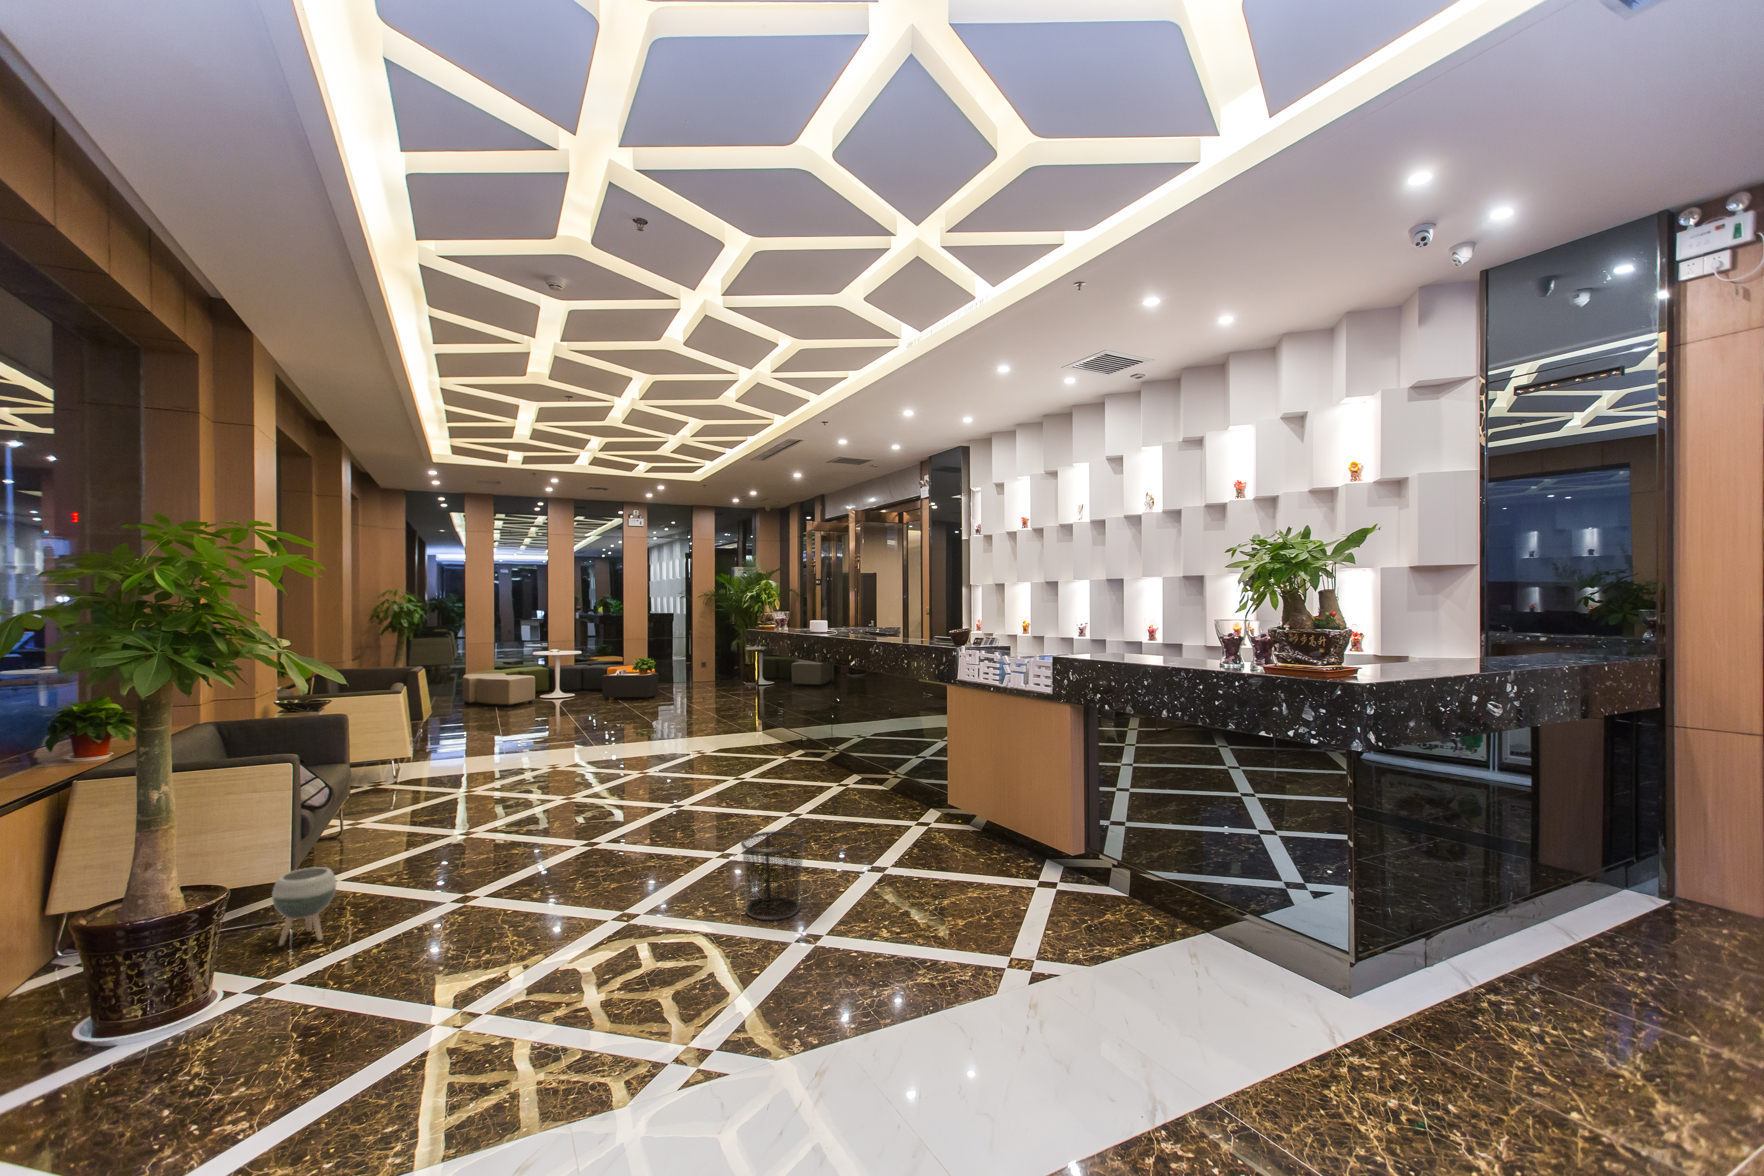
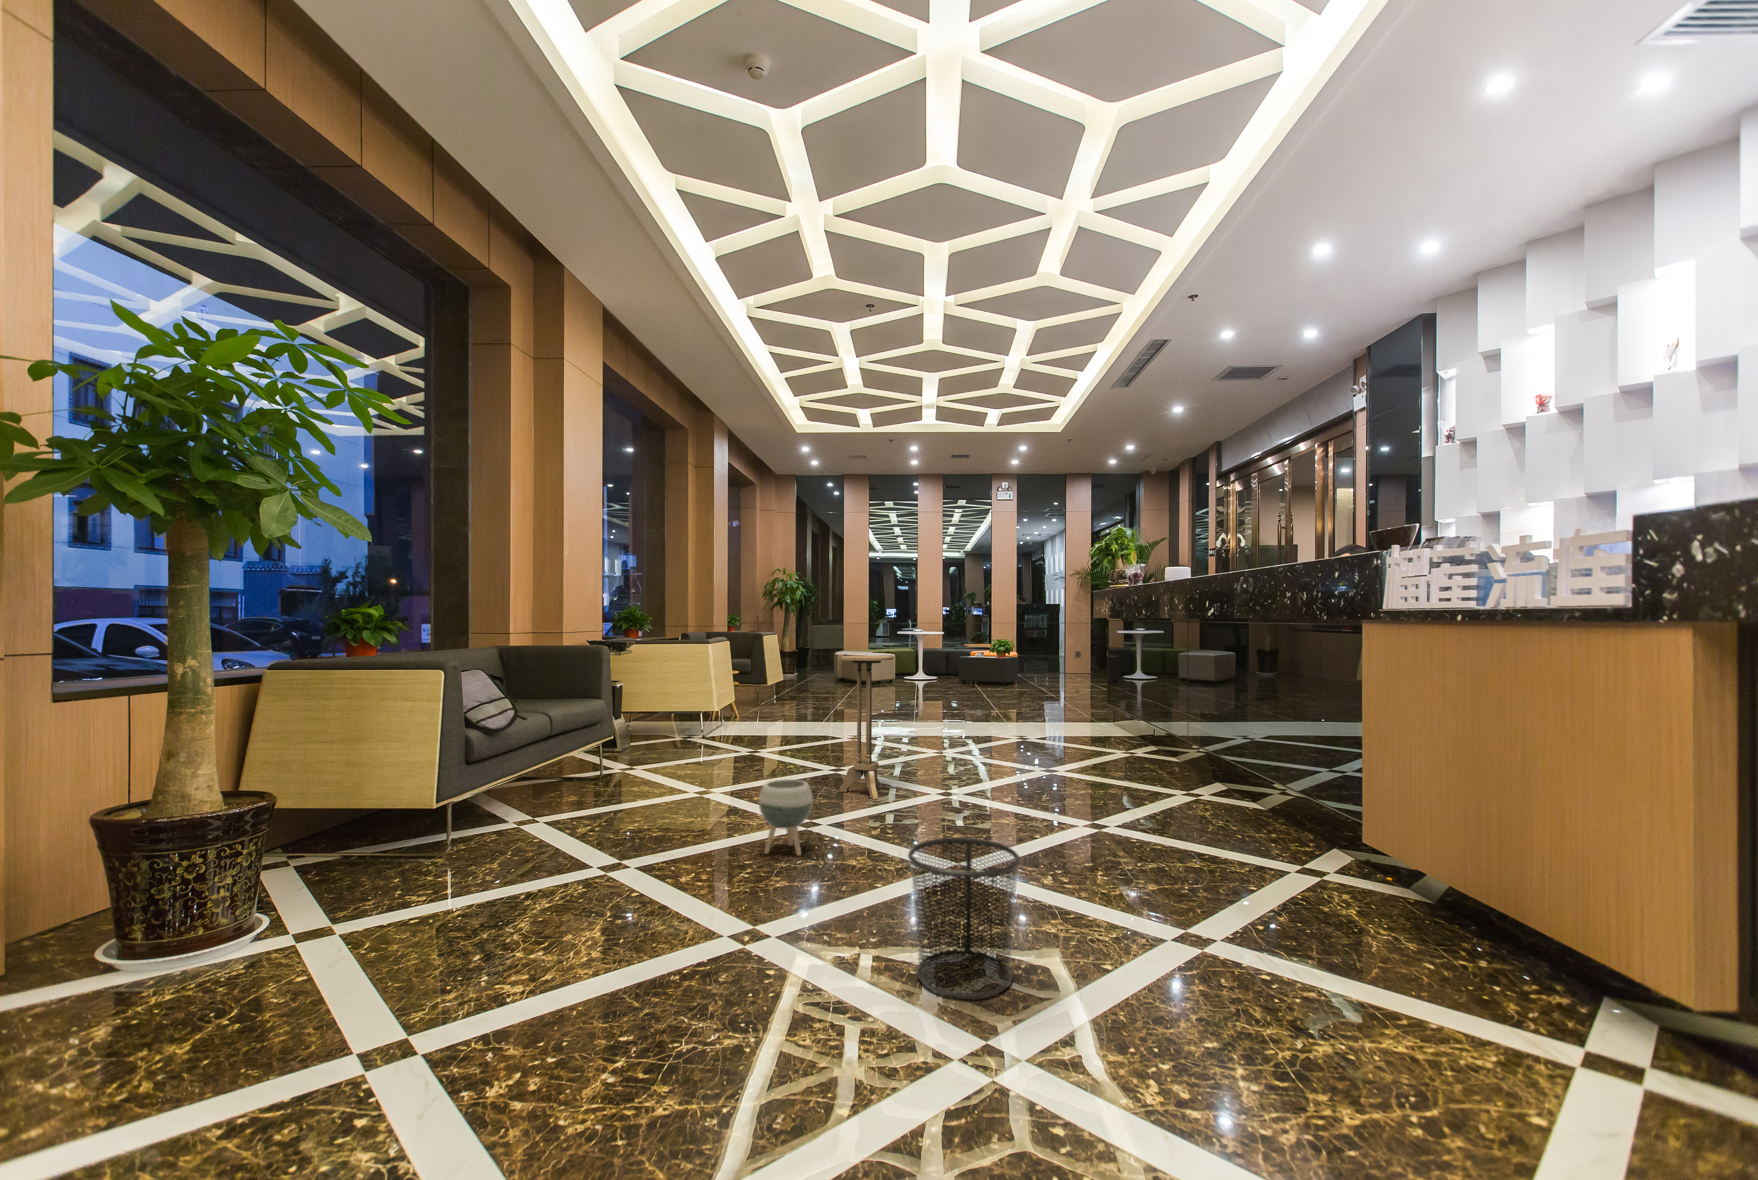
side table: none [587,702,635,819] -> present [839,656,893,799]
planter: present [272,867,336,945] -> present [759,779,813,856]

